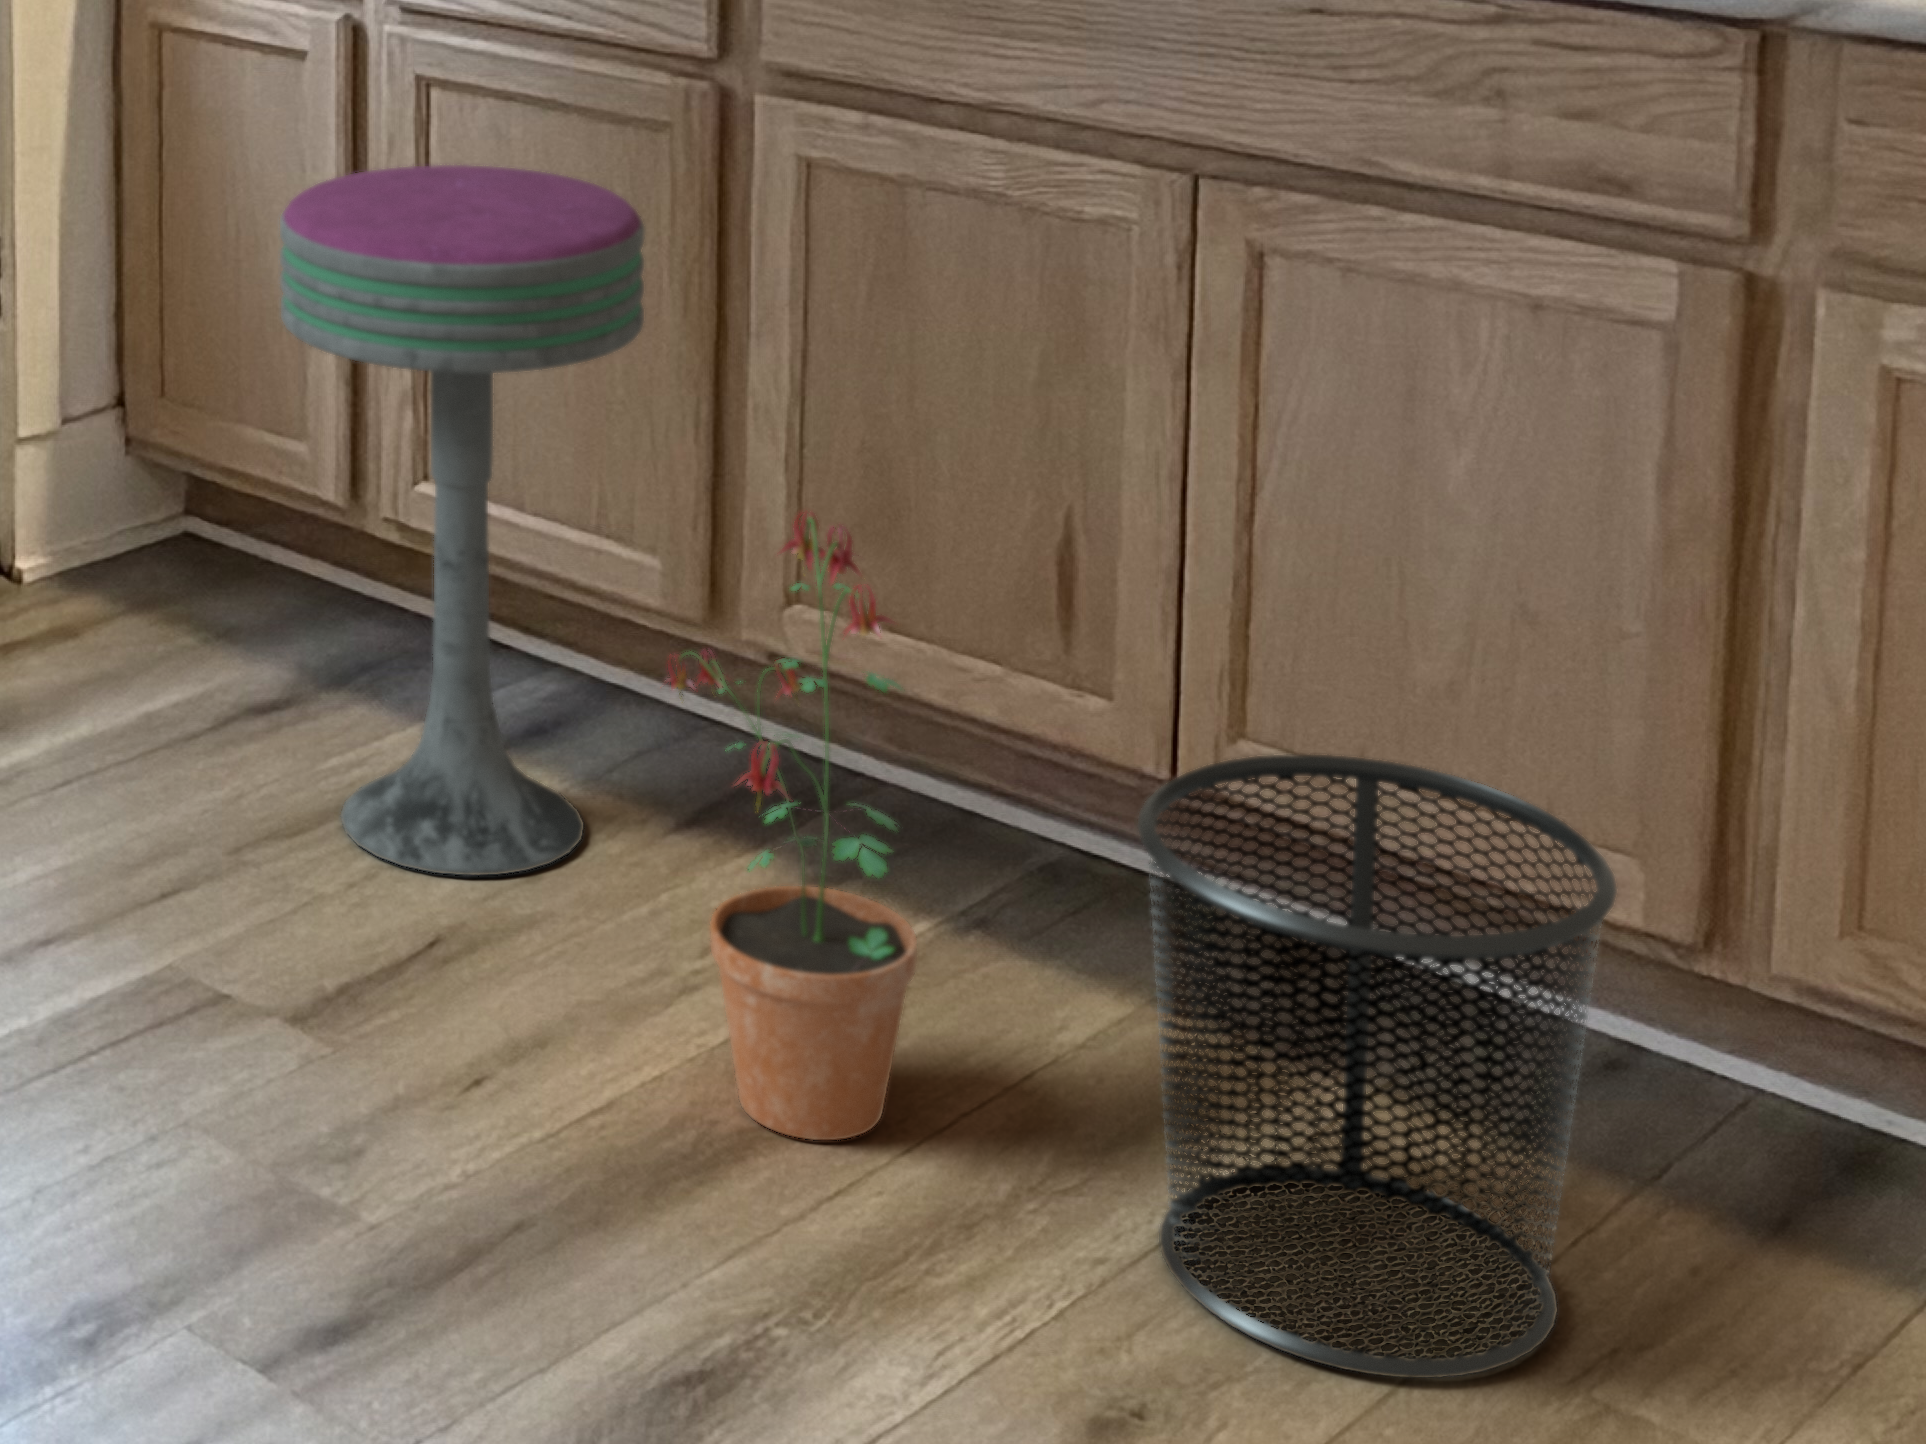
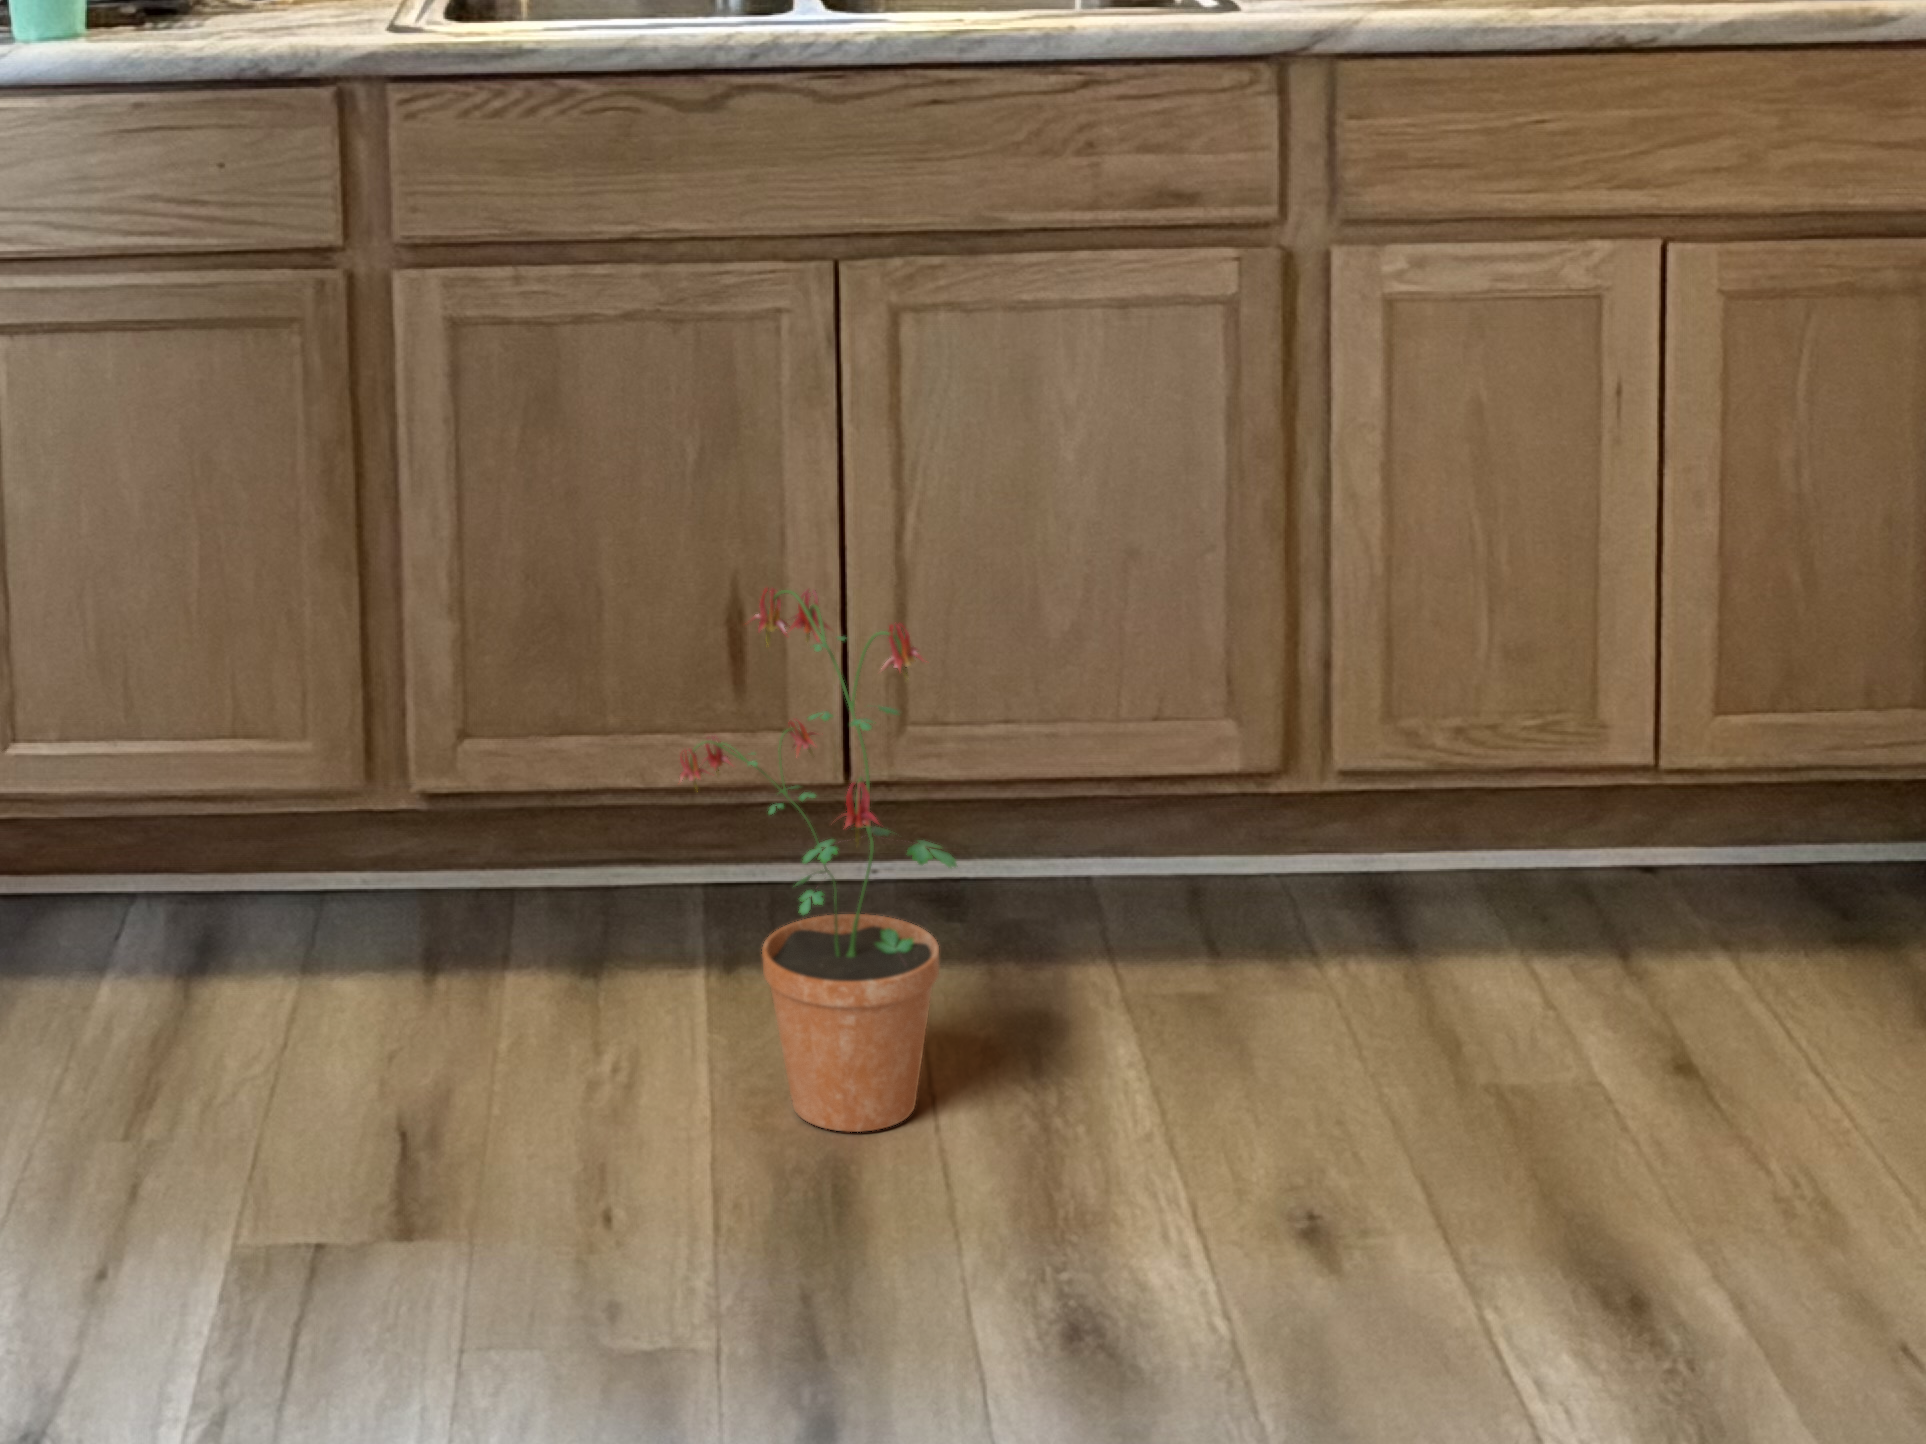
bar stool: present [280,165,645,876] -> none [85,374,444,1079]
waste bin: present [1138,754,1617,1378] -> none [1109,655,1458,1115]

